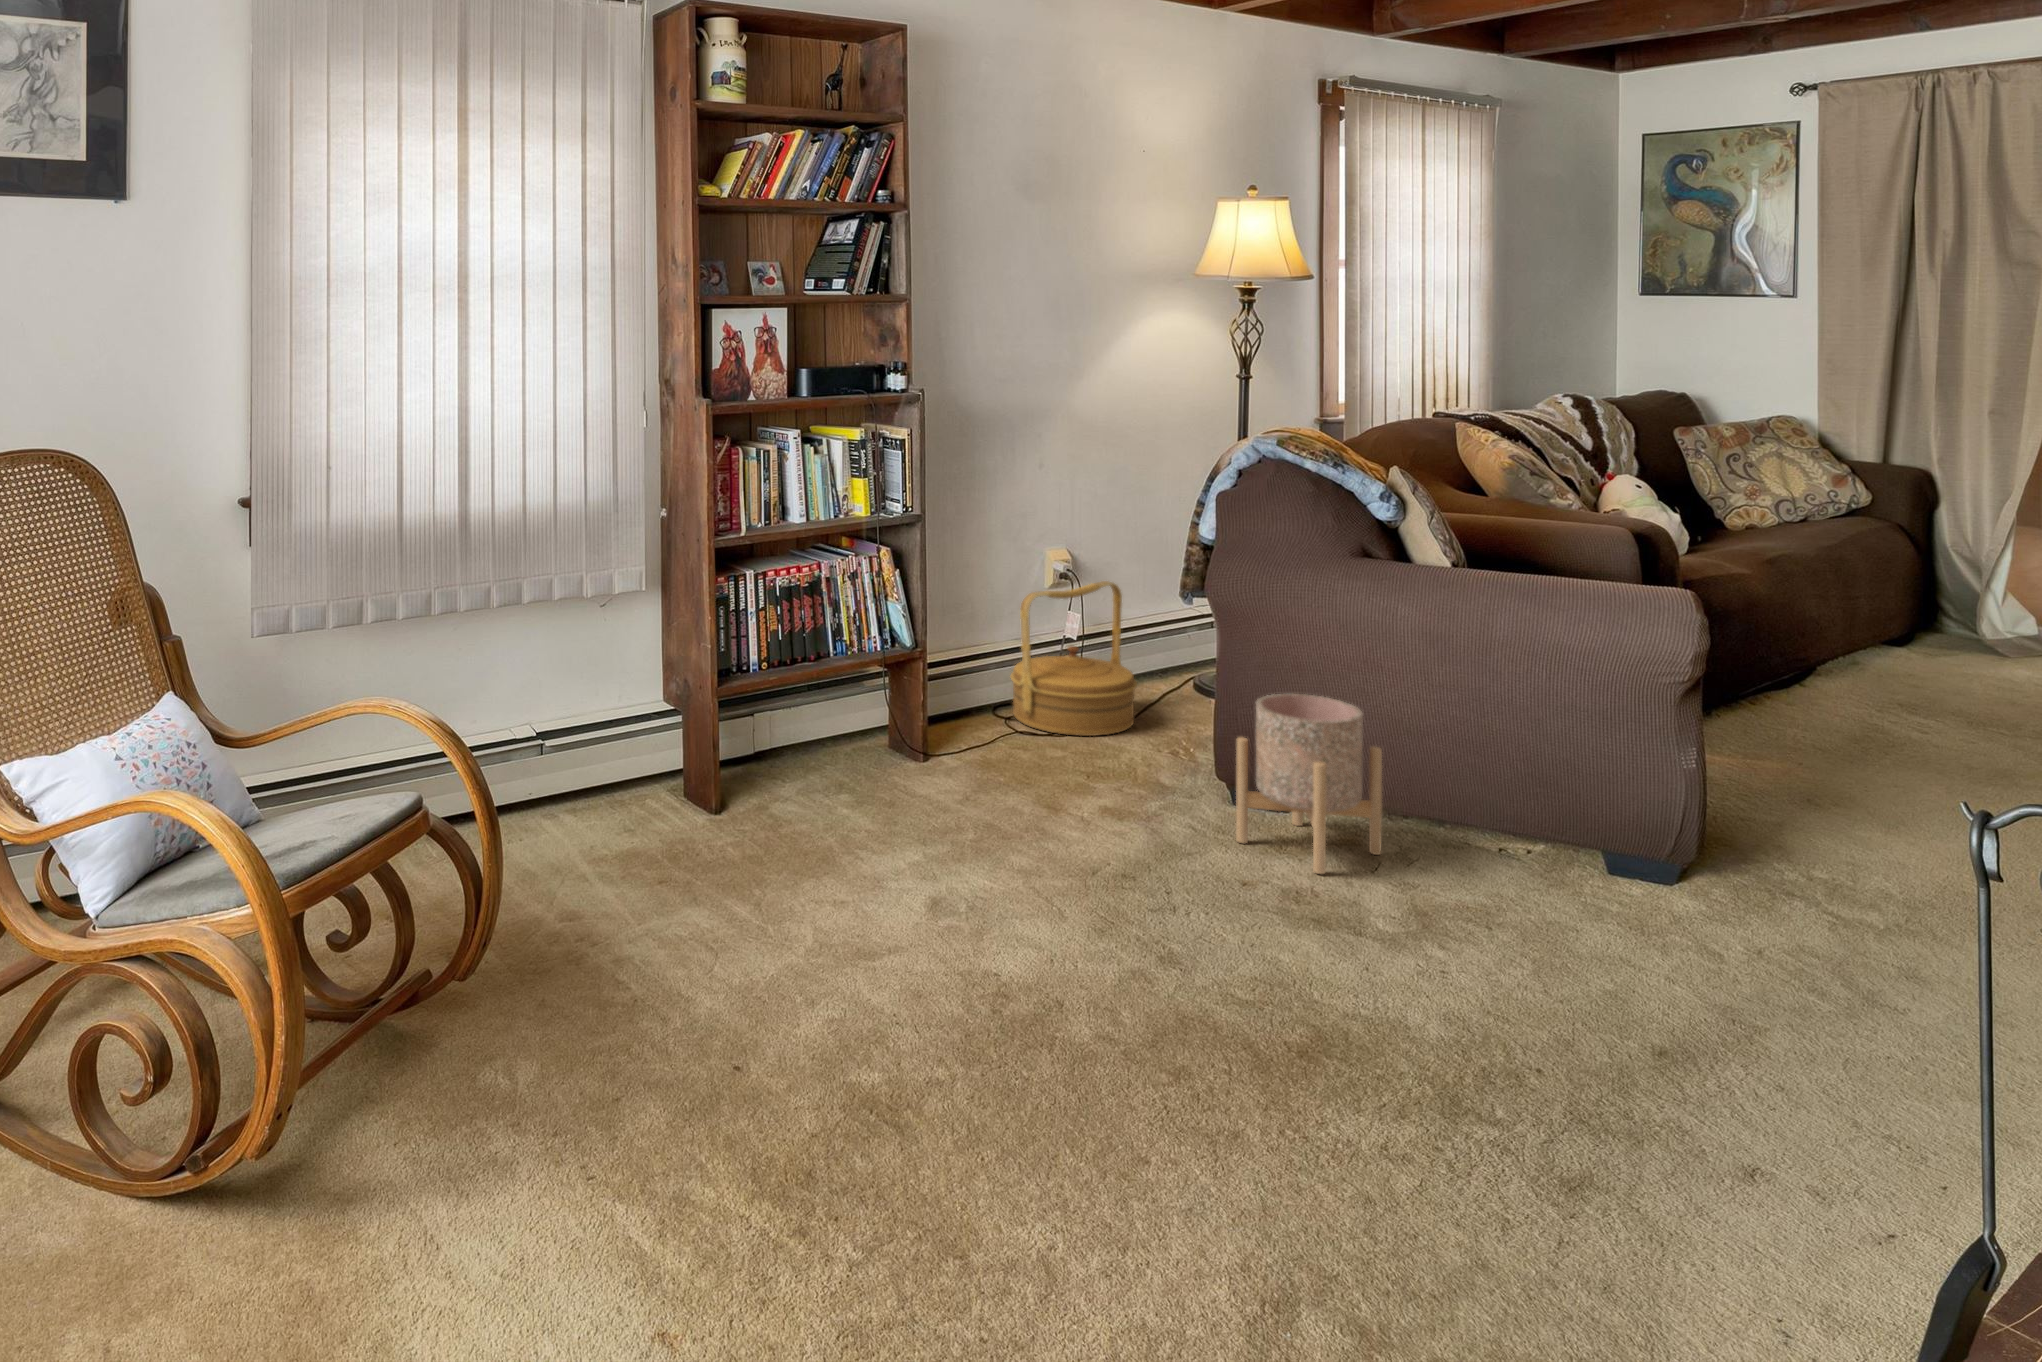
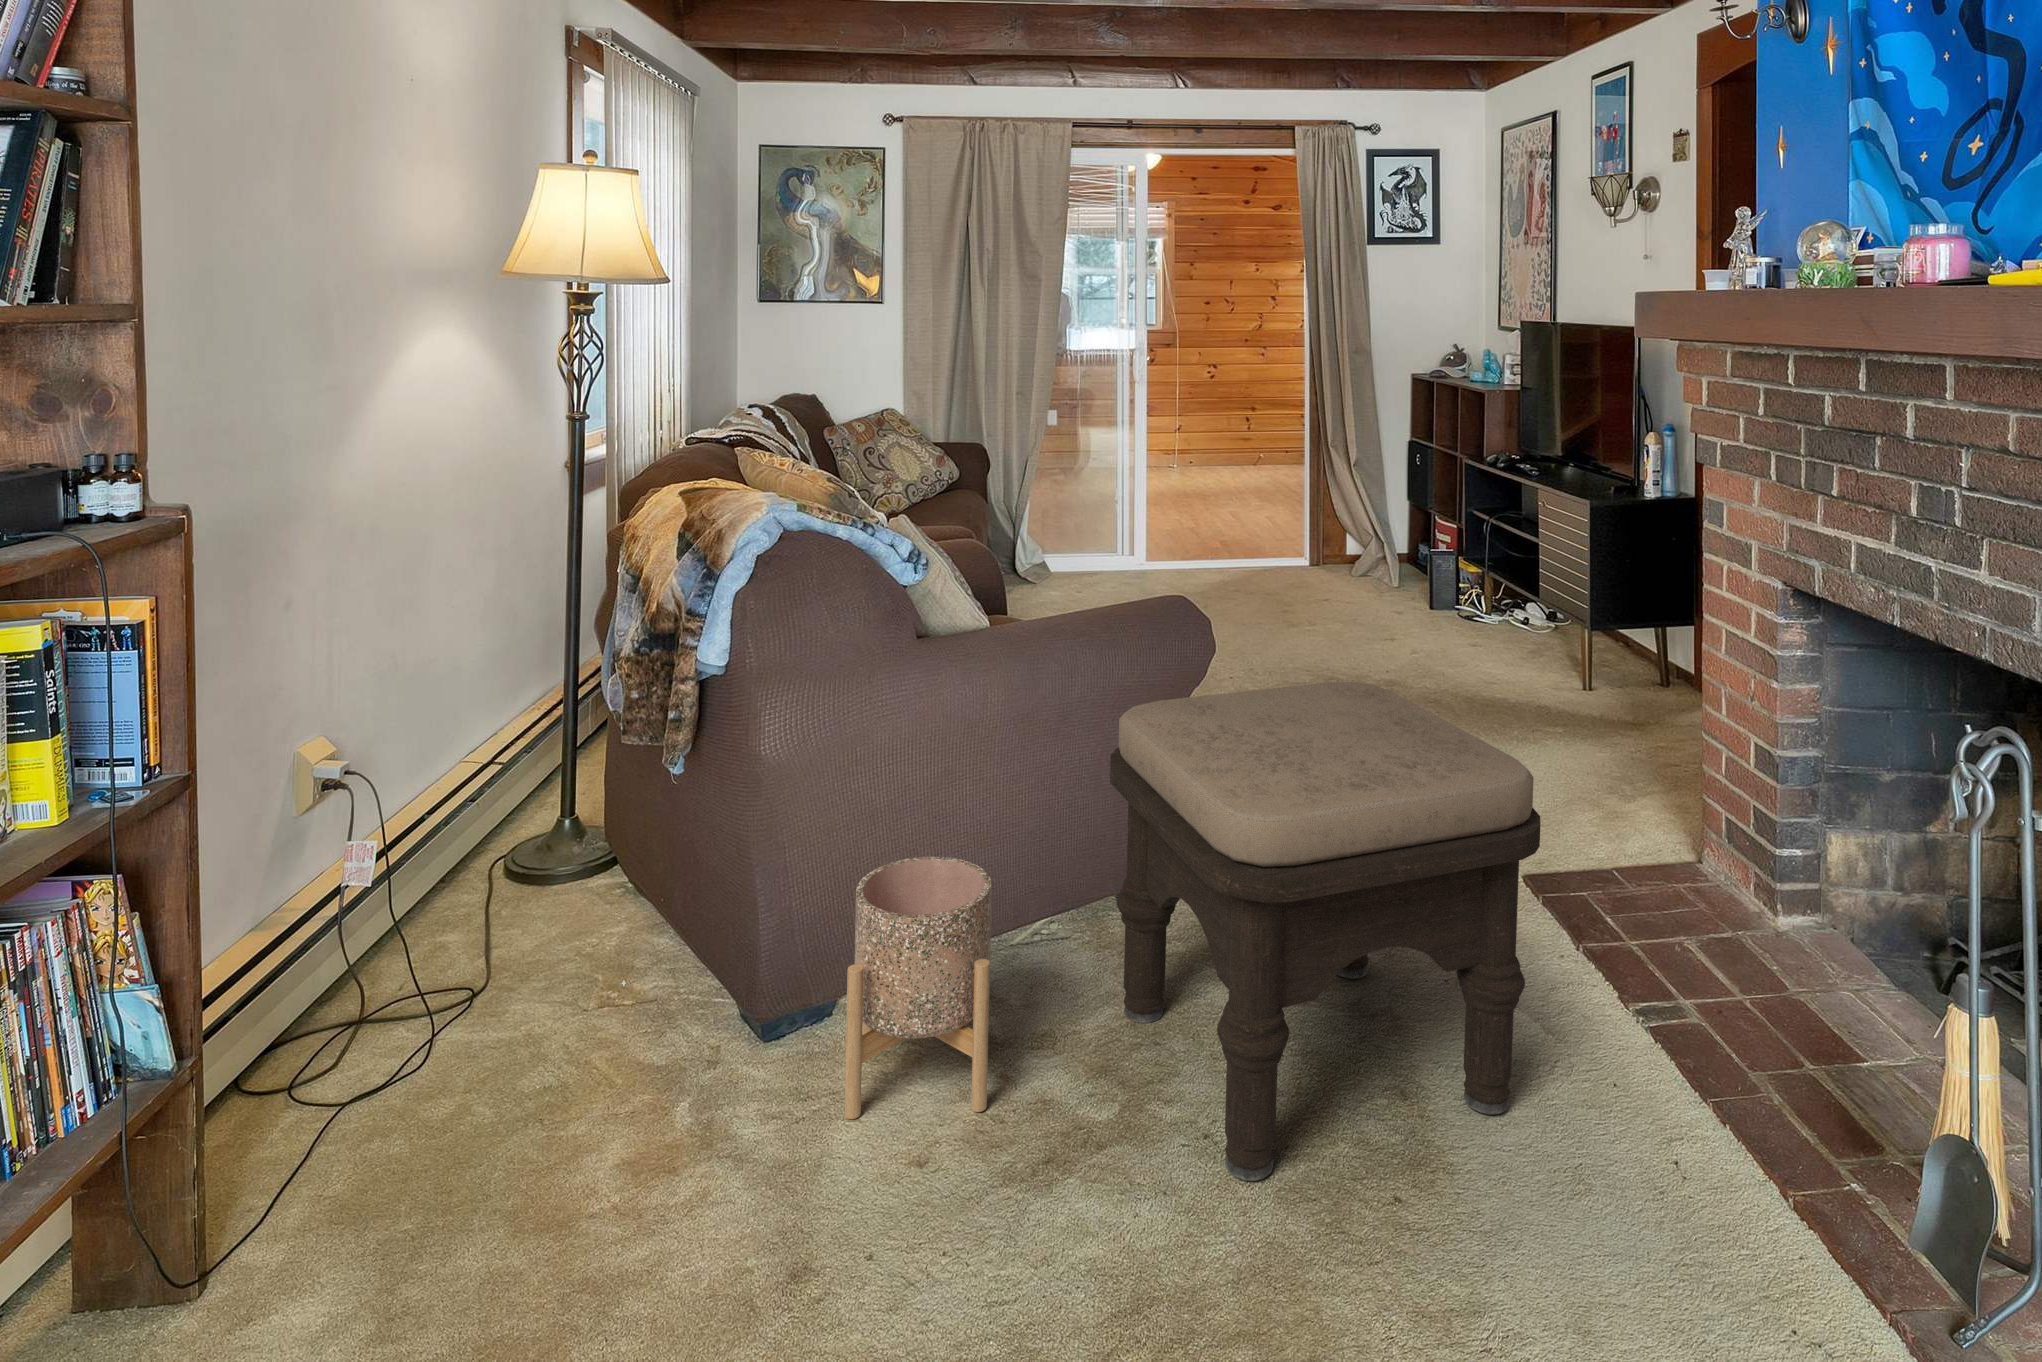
woven basket: present [1011,581,1137,736] -> none [248,763,493,1072]
ottoman: none [1416,626,1849,1075] -> present [1110,682,1541,1181]

